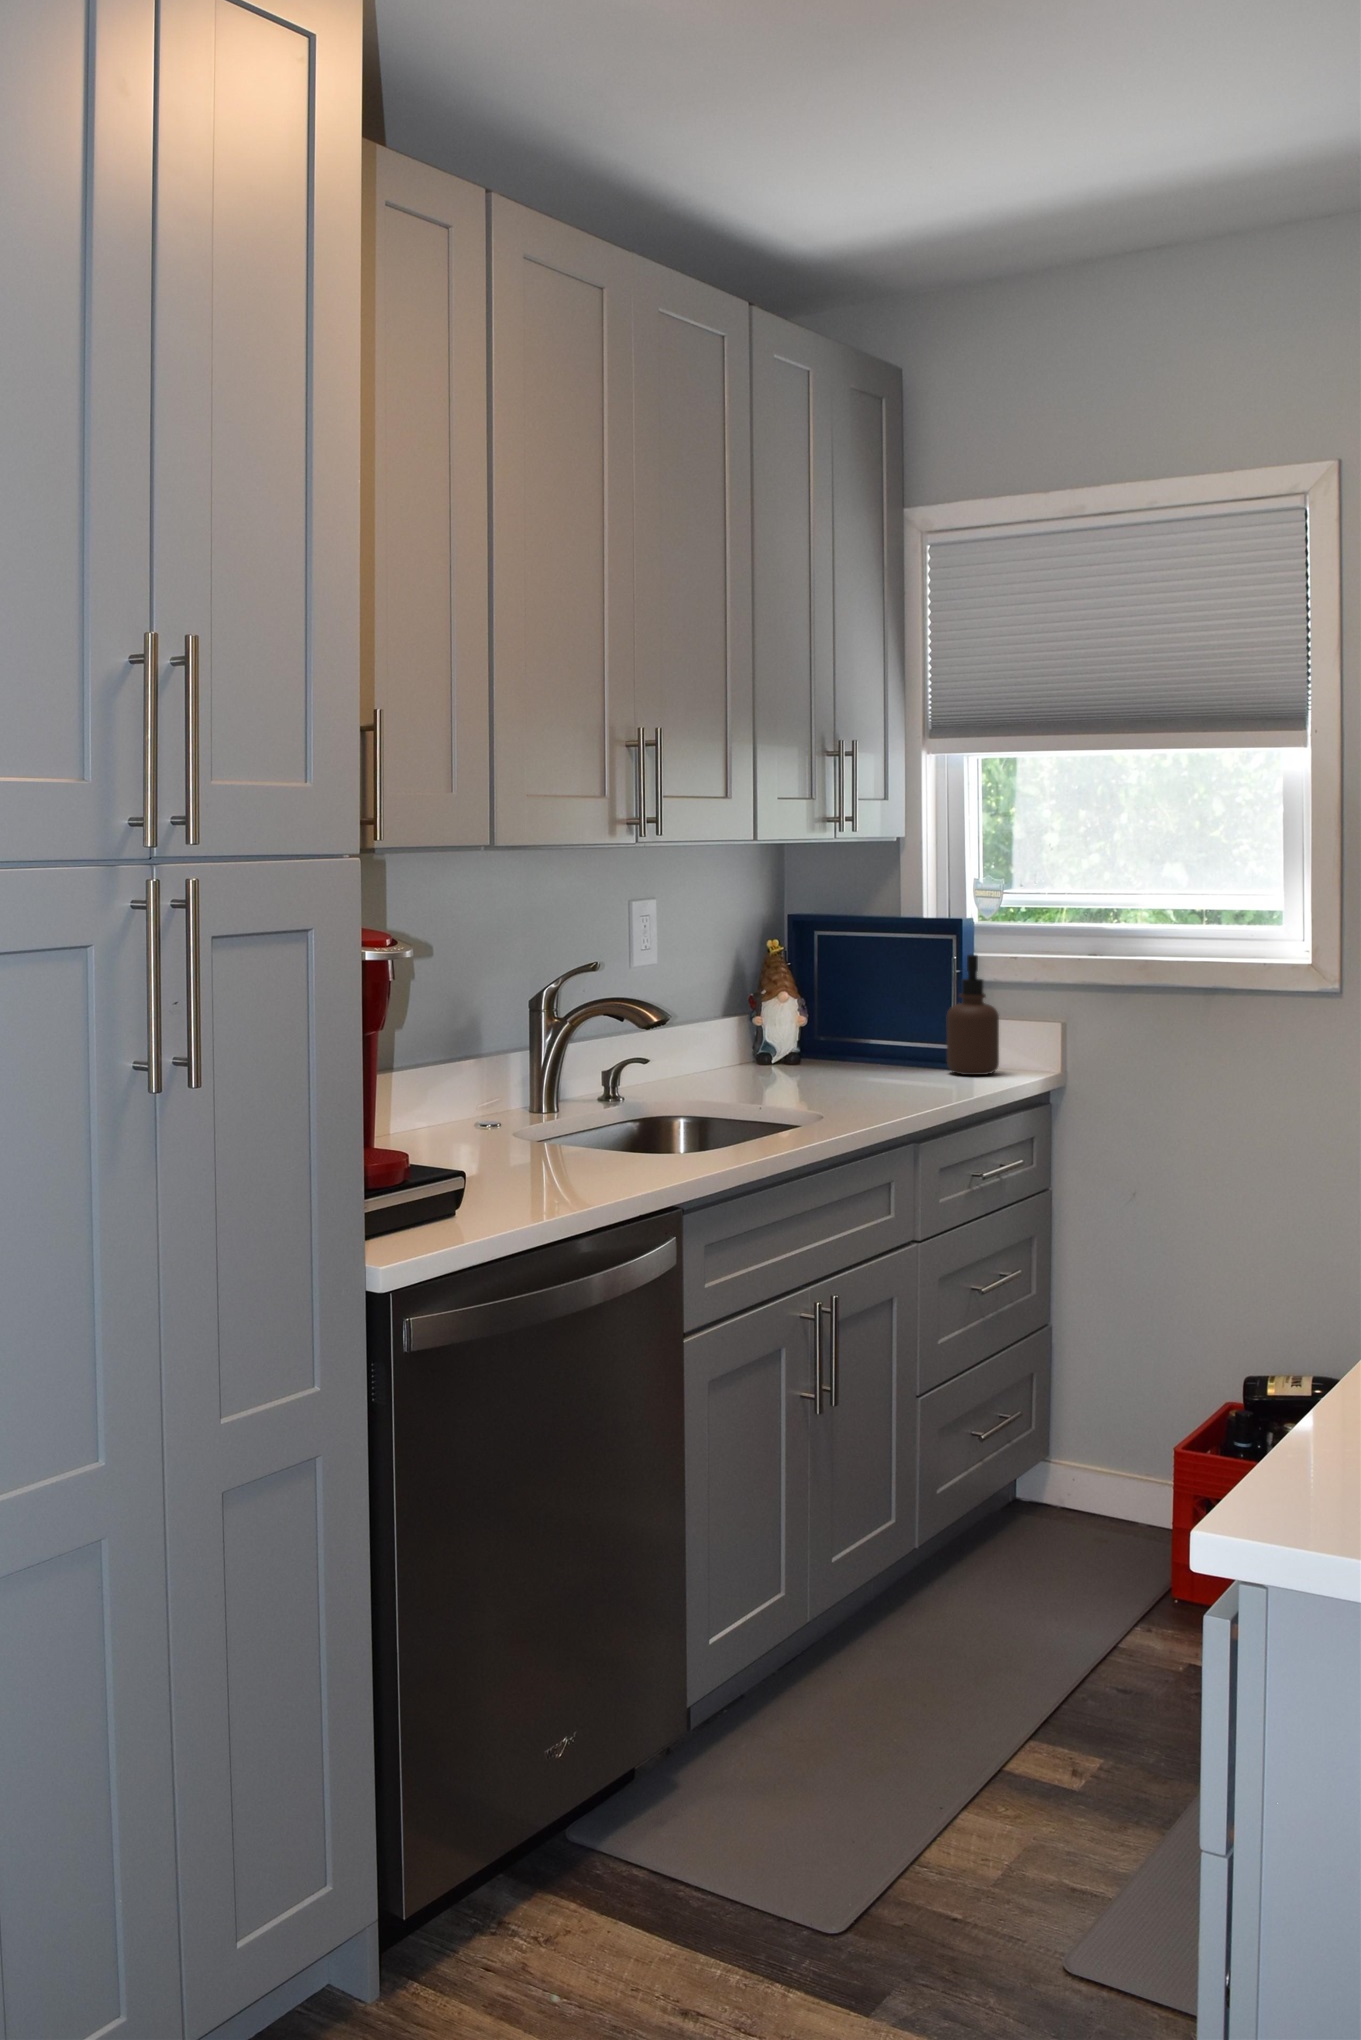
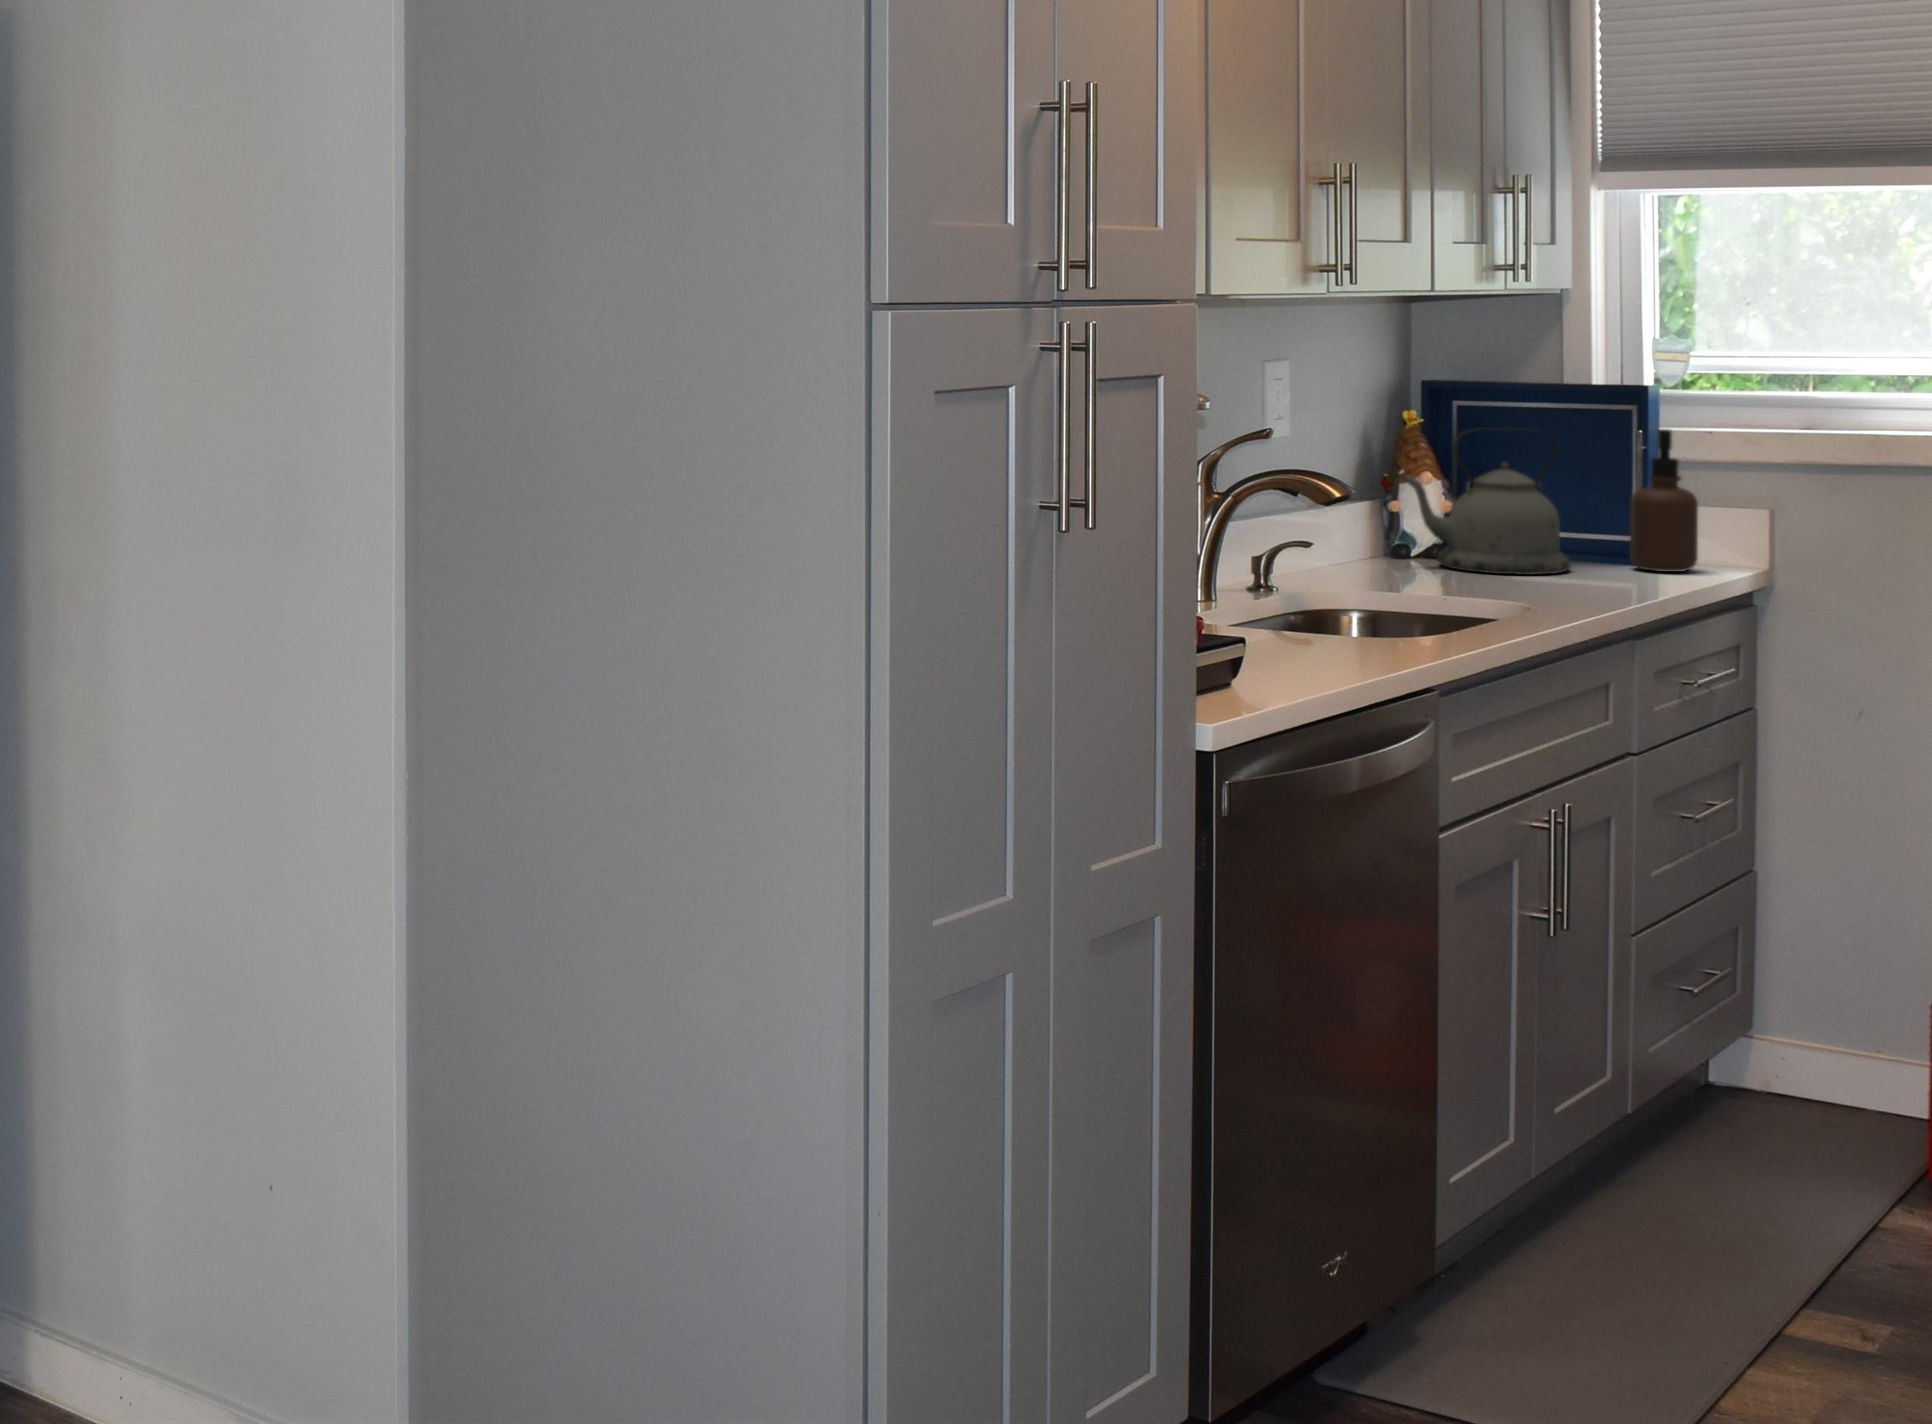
kettle: none [759,956,897,1081] -> present [1402,428,1571,575]

